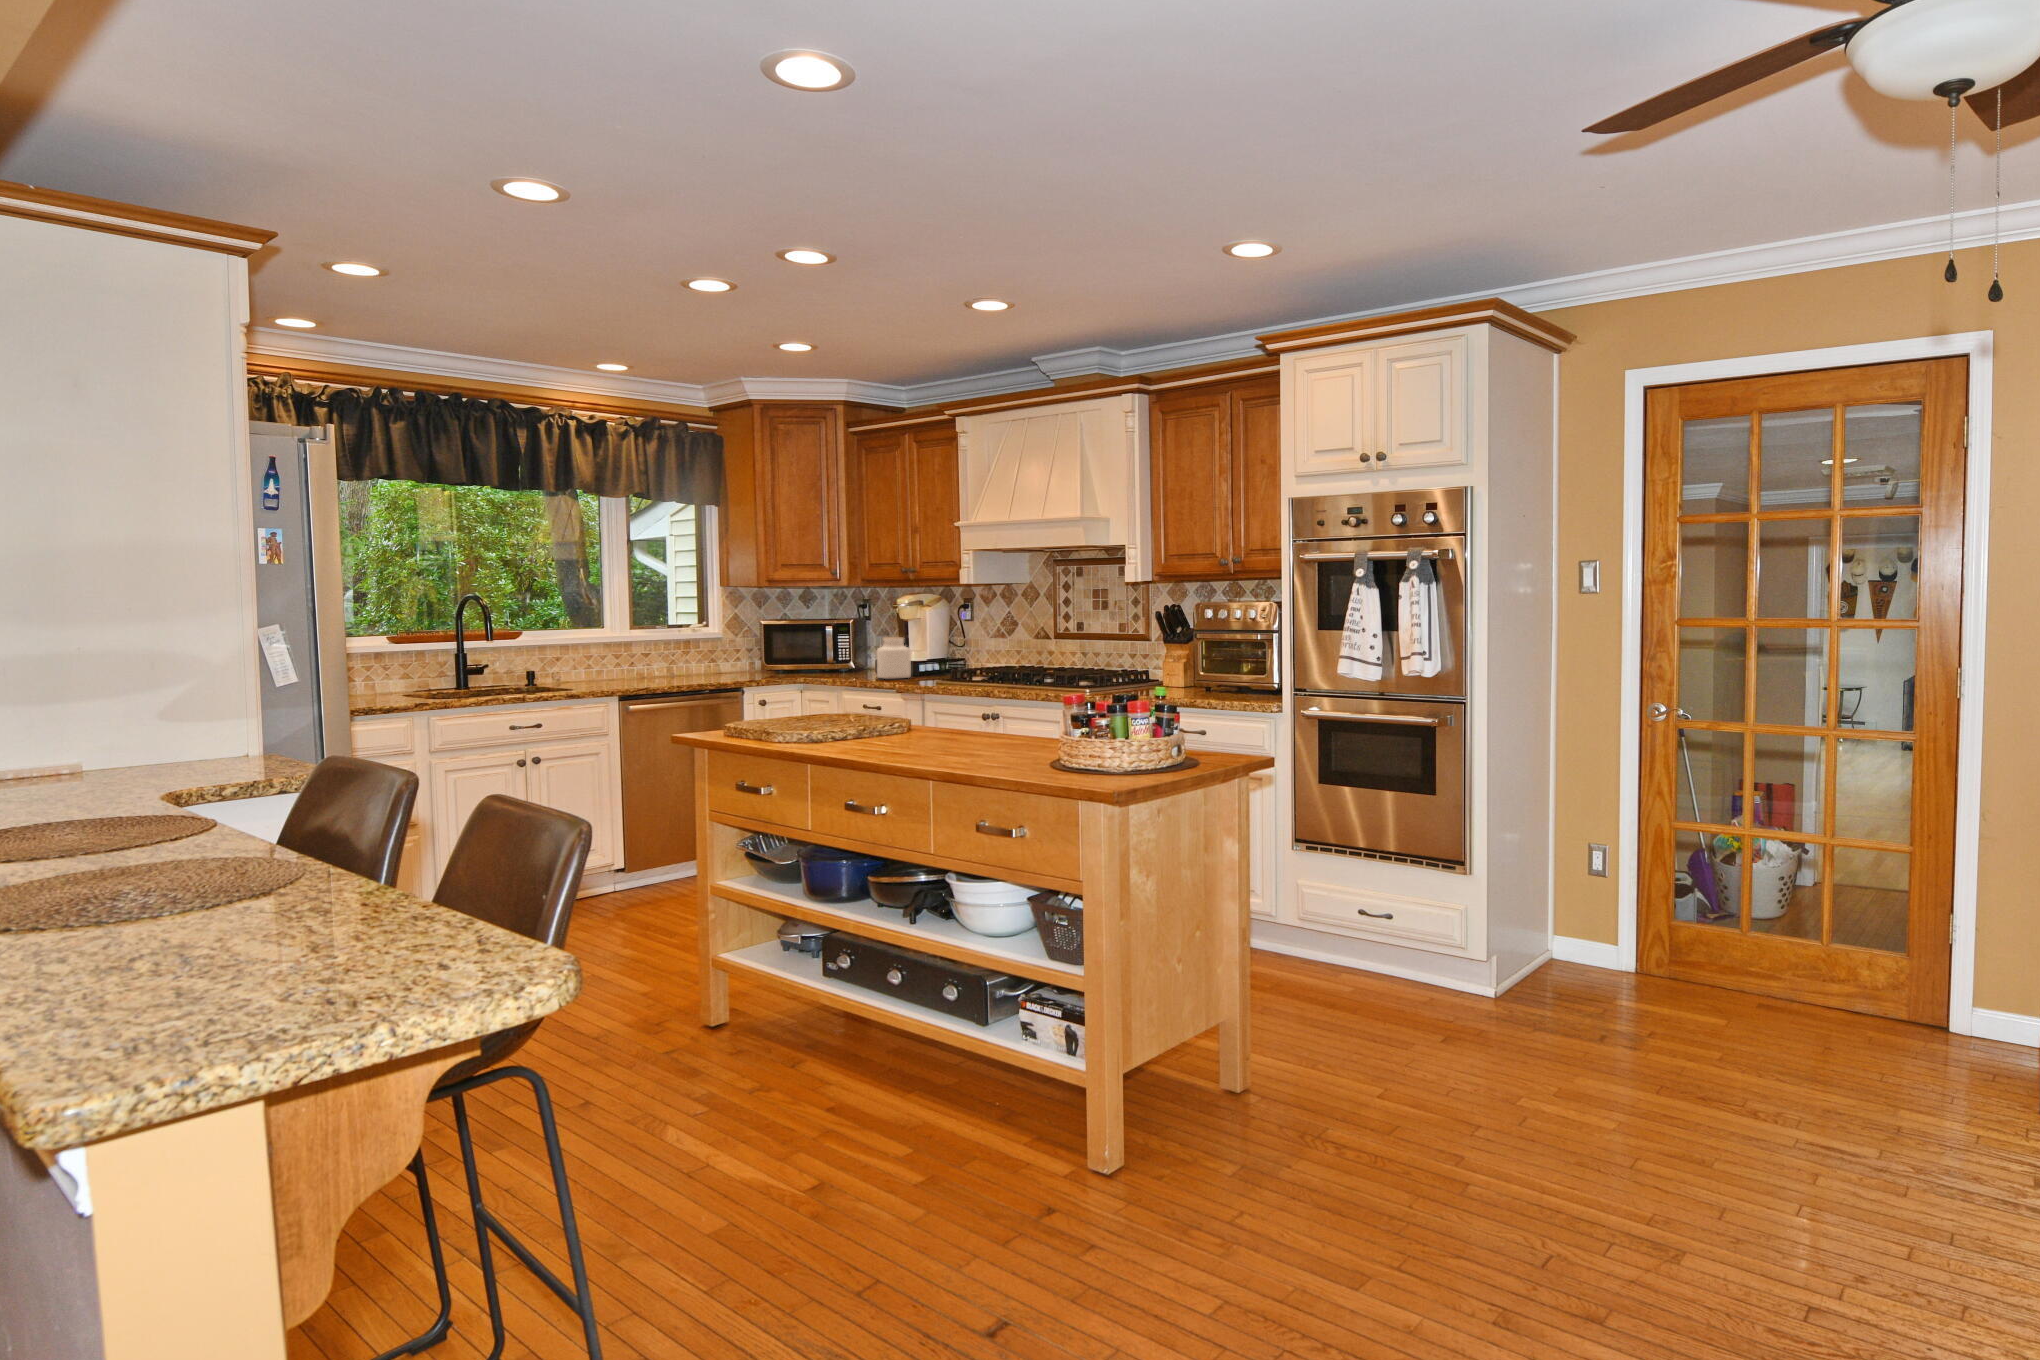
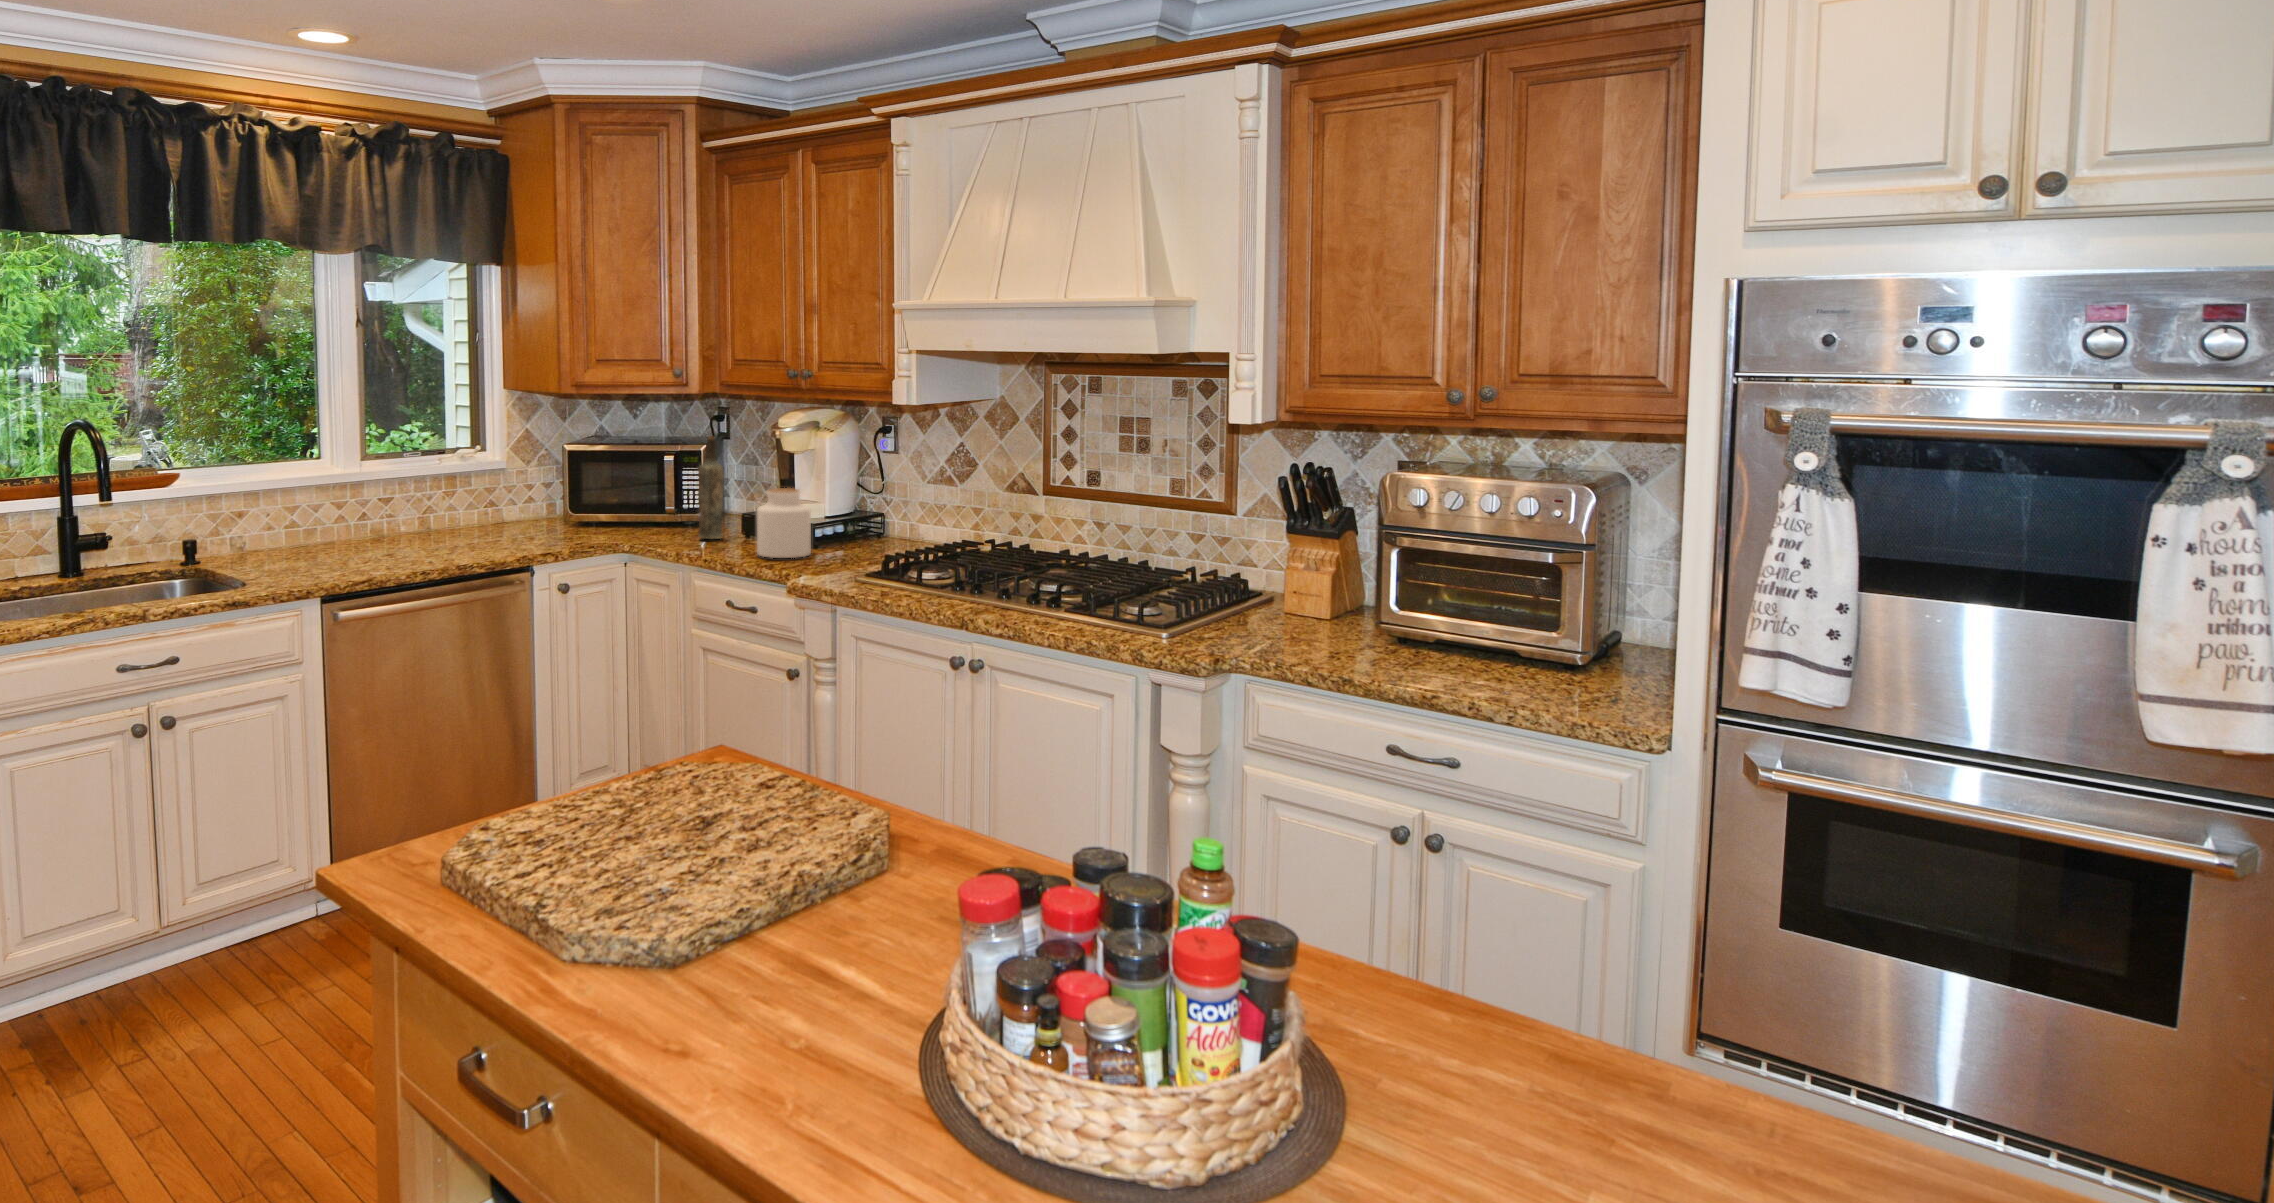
bottle: none [844,609,860,673] -> present [698,437,724,539]

